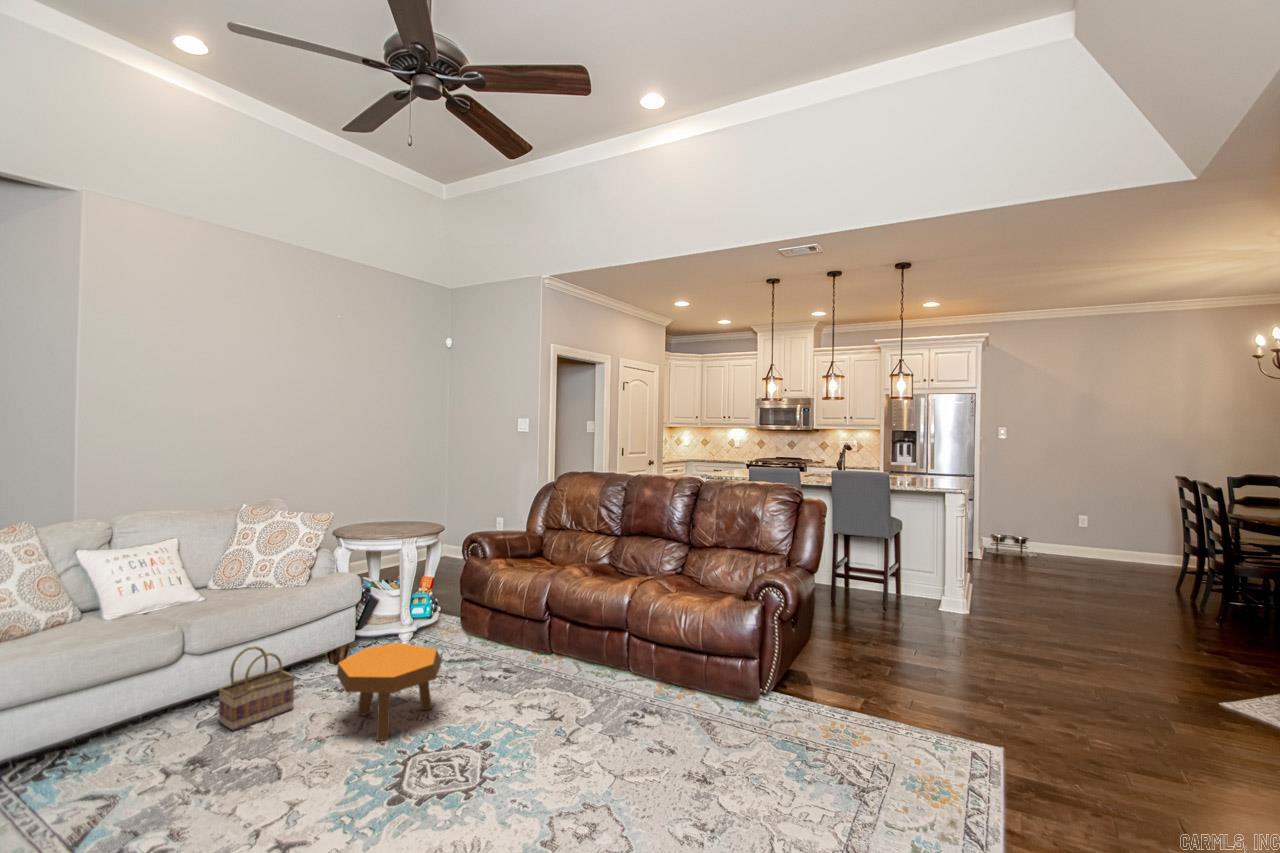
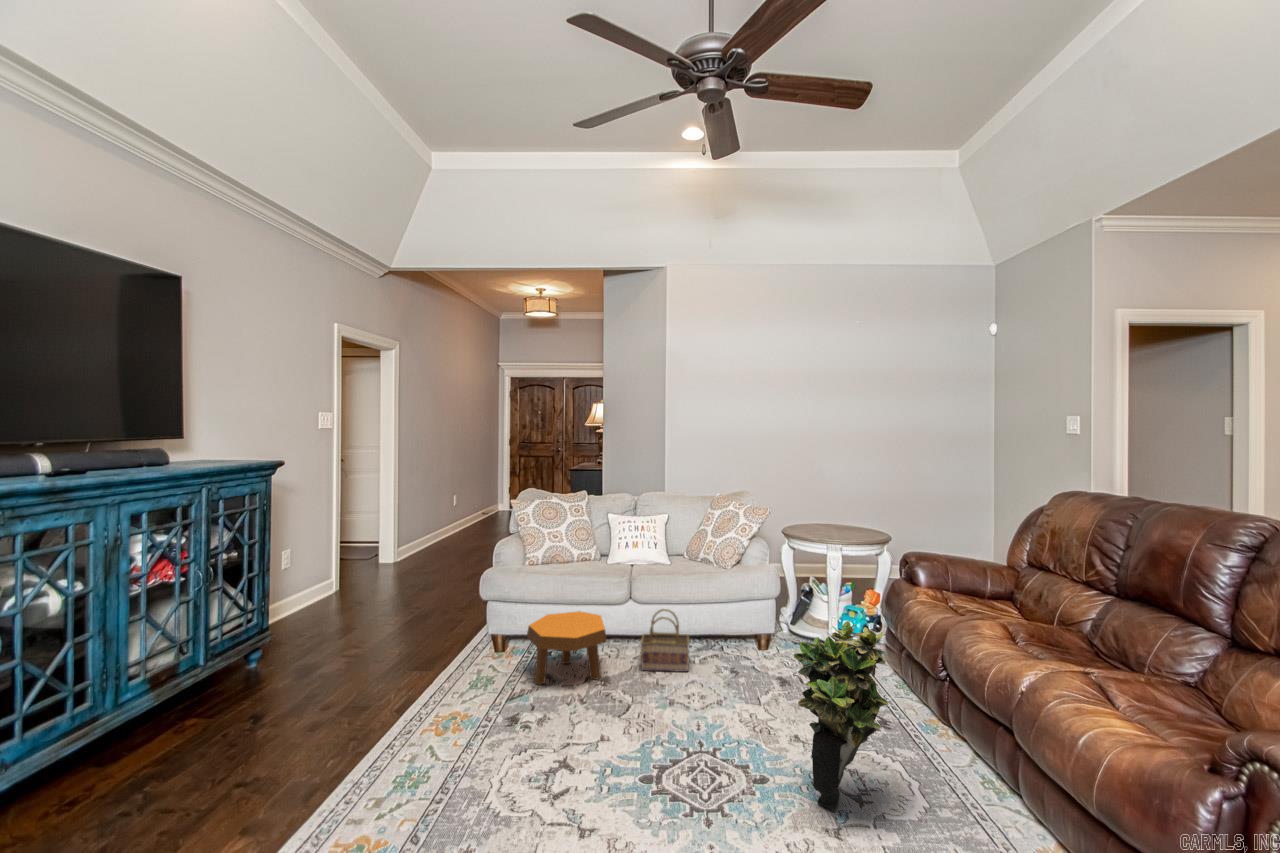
potted plant: none [502,583,581,735] -> present [794,621,888,811]
footstool: present [337,643,442,741] -> present [527,611,606,685]

